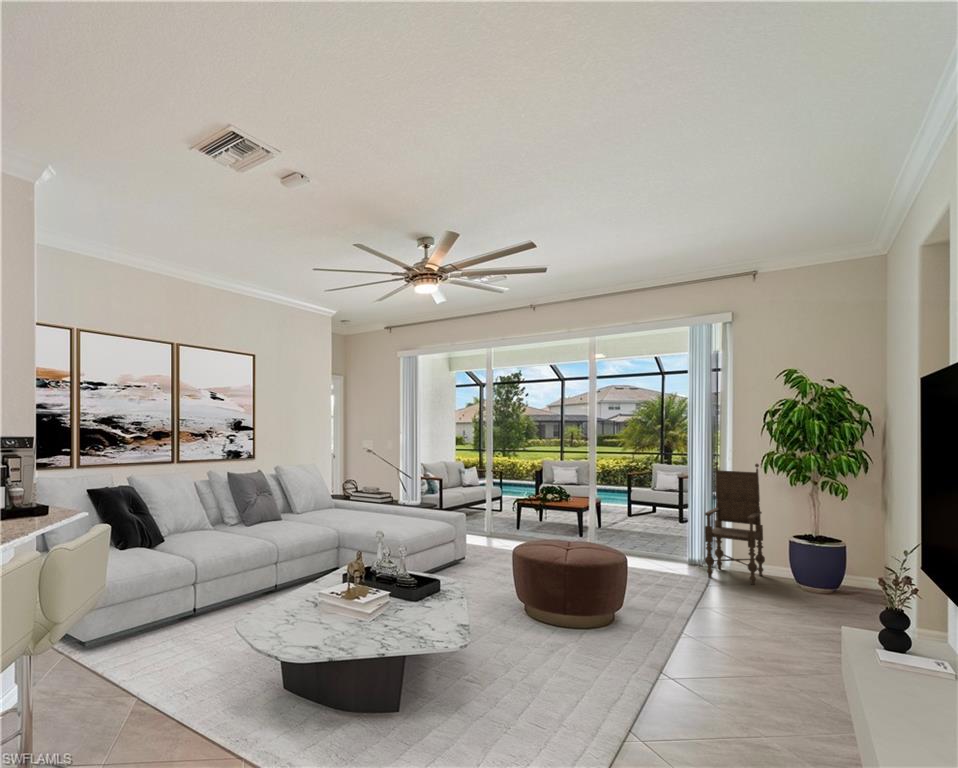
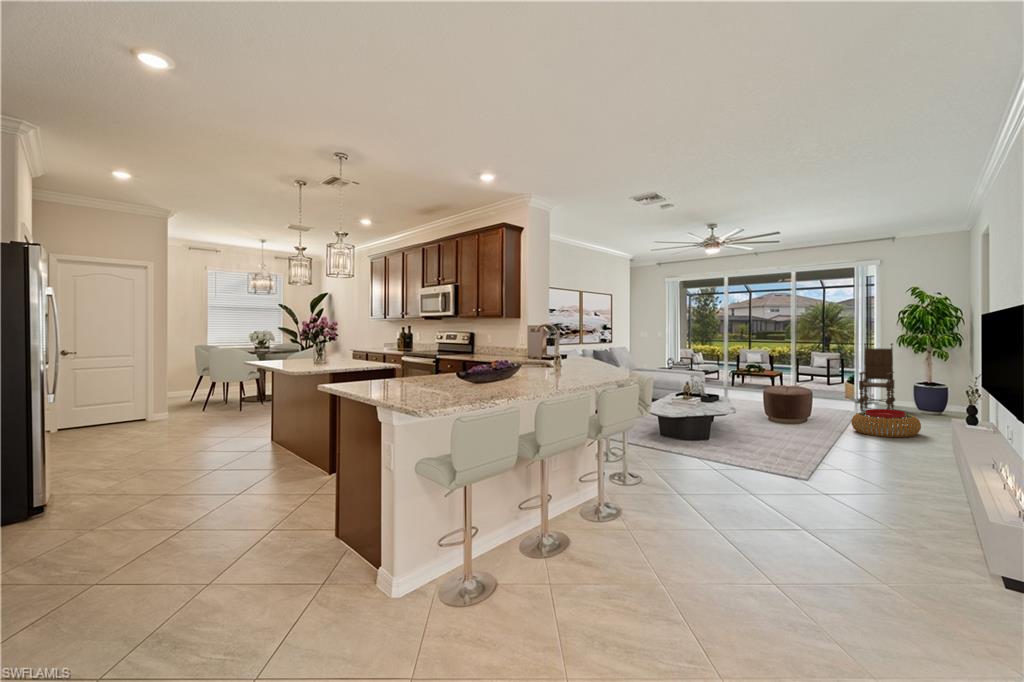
pouf: none [661,609,802,695] -> present [851,409,921,437]

